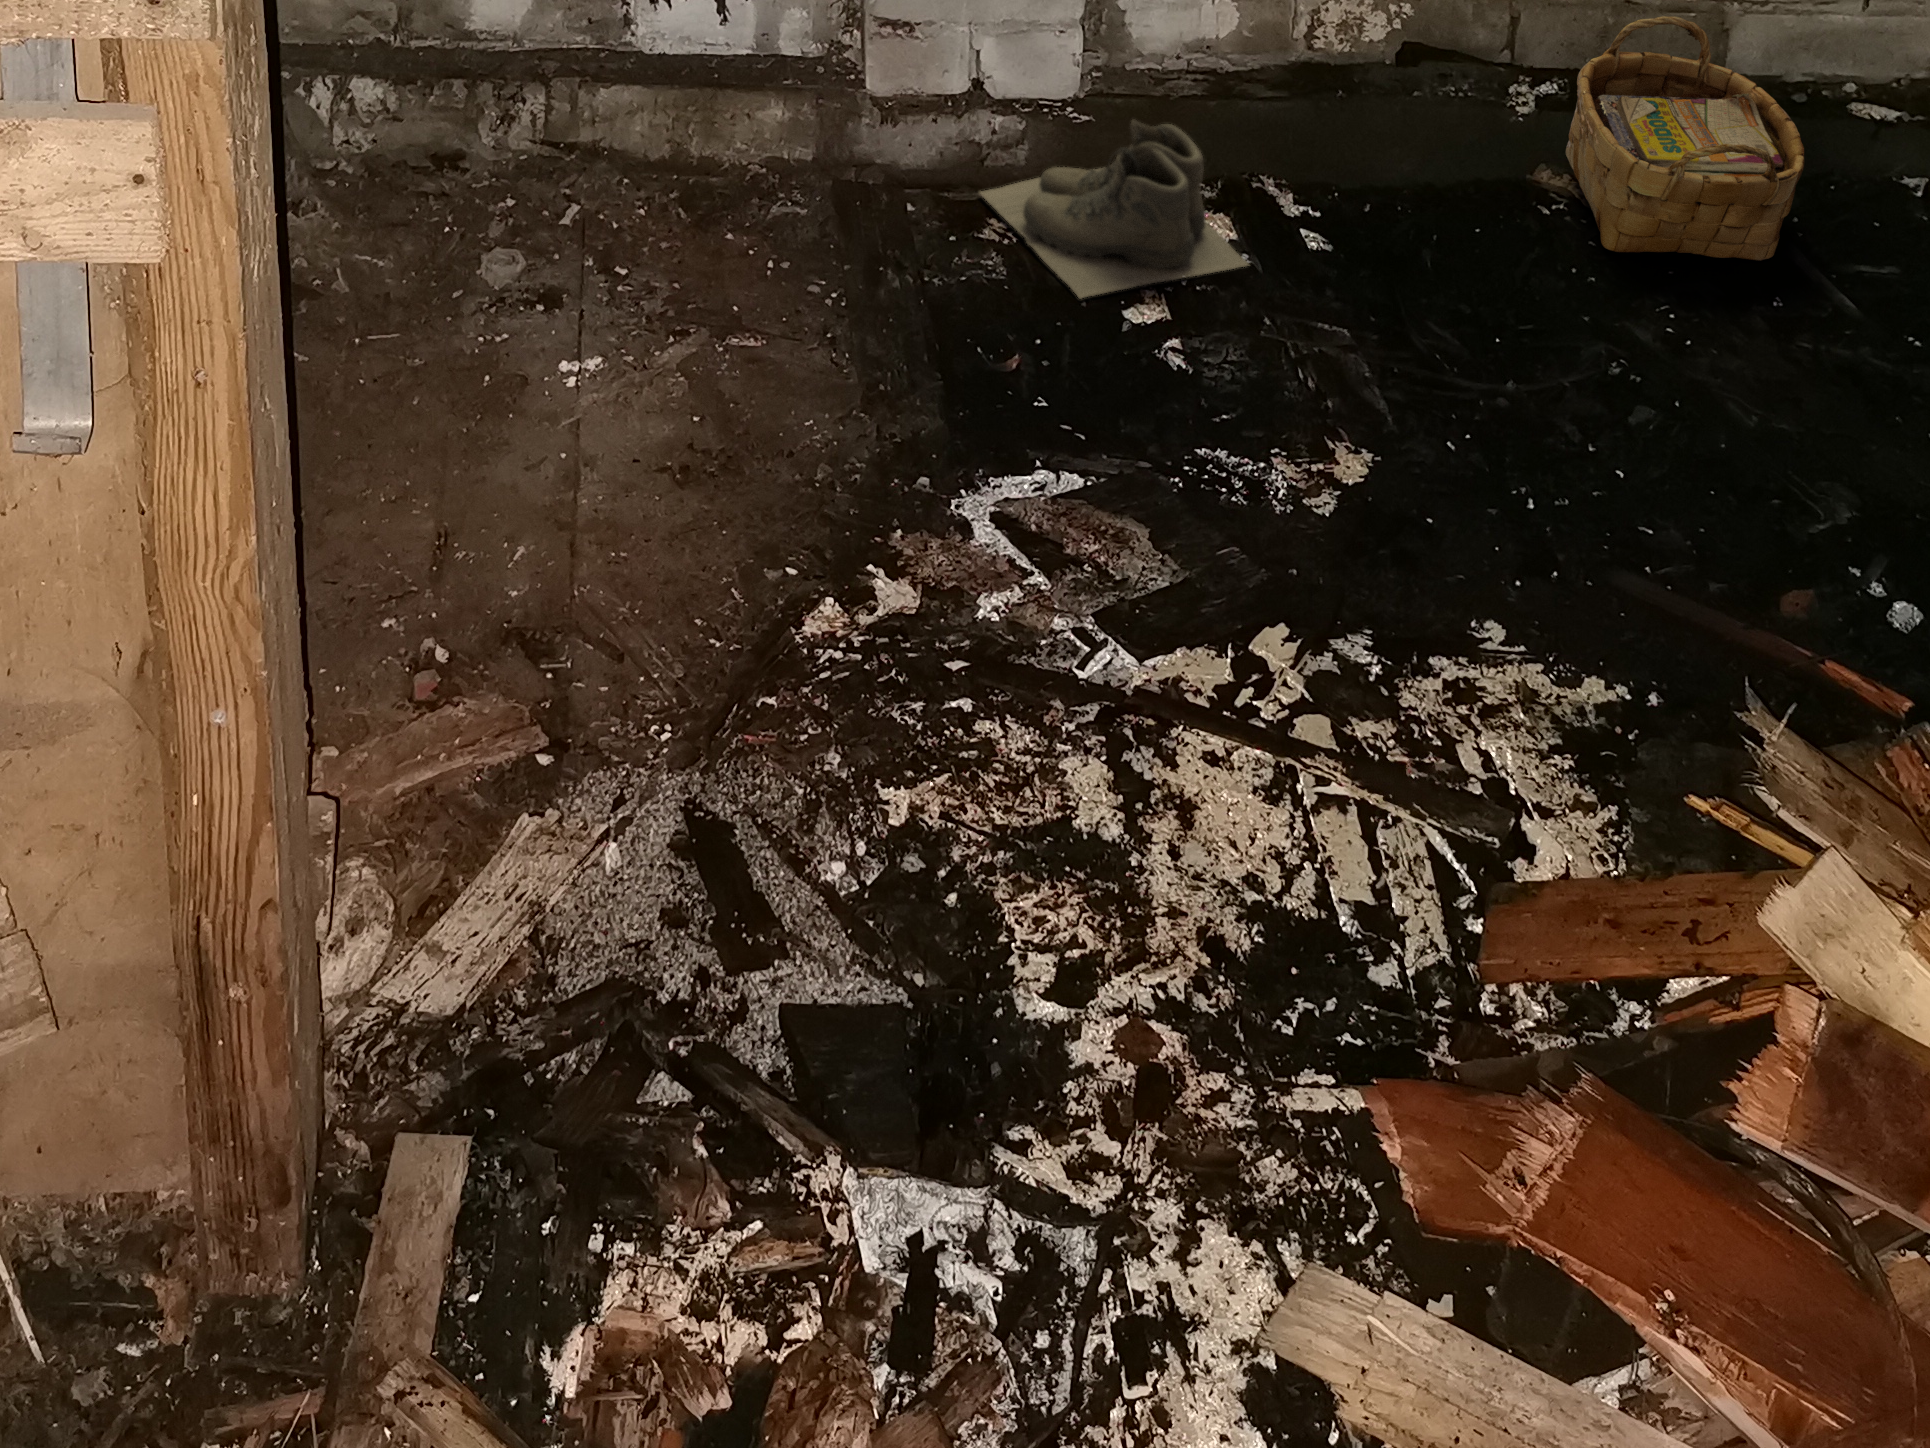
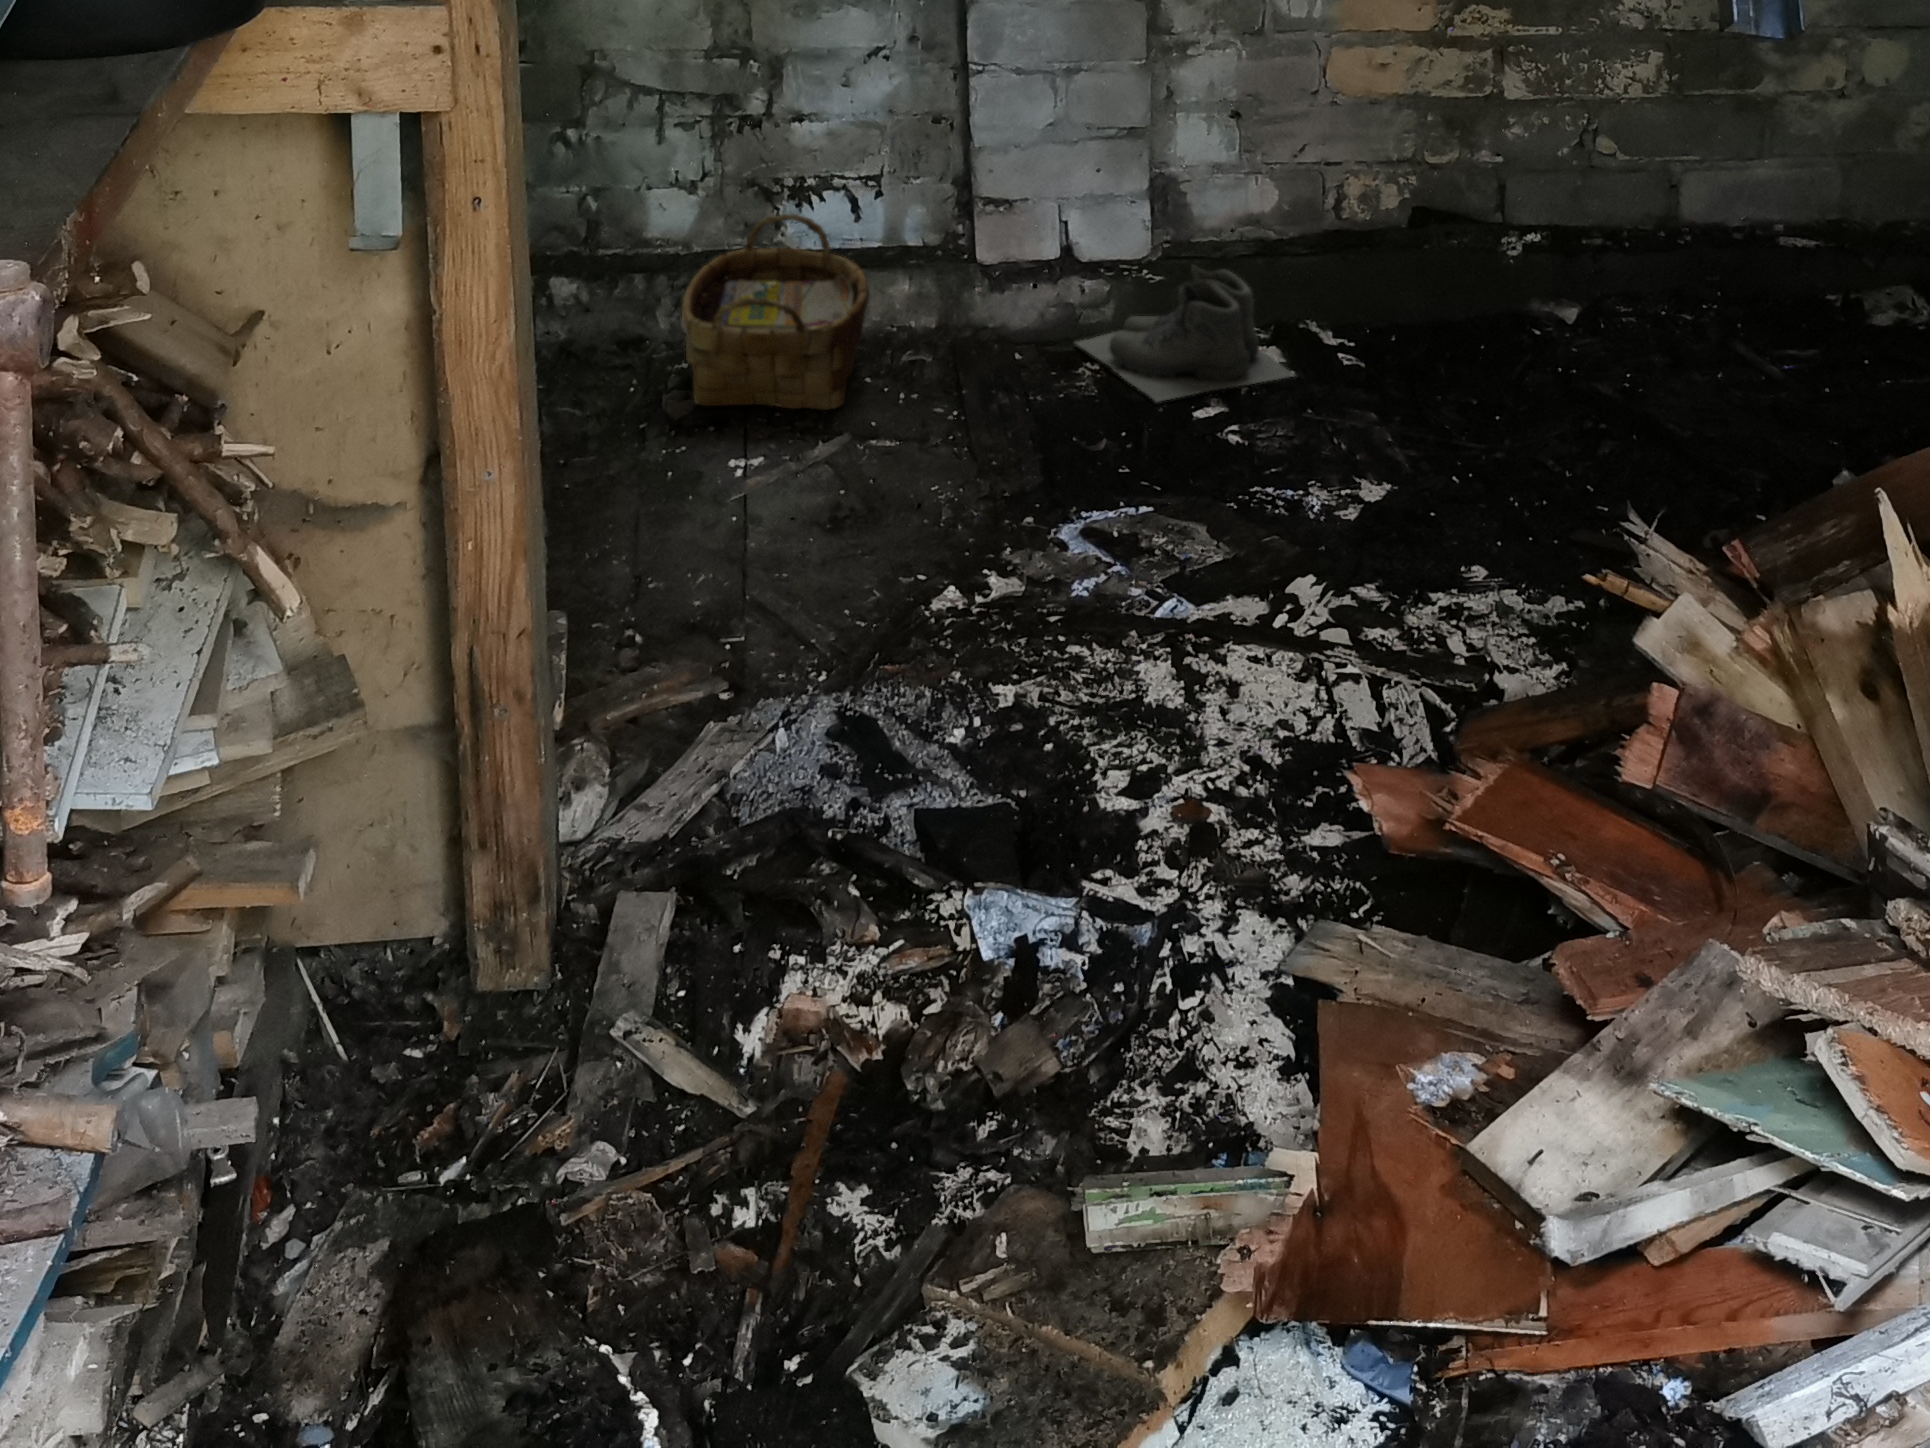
woven basket: present [1566,16,1804,261] -> present [682,213,869,410]

